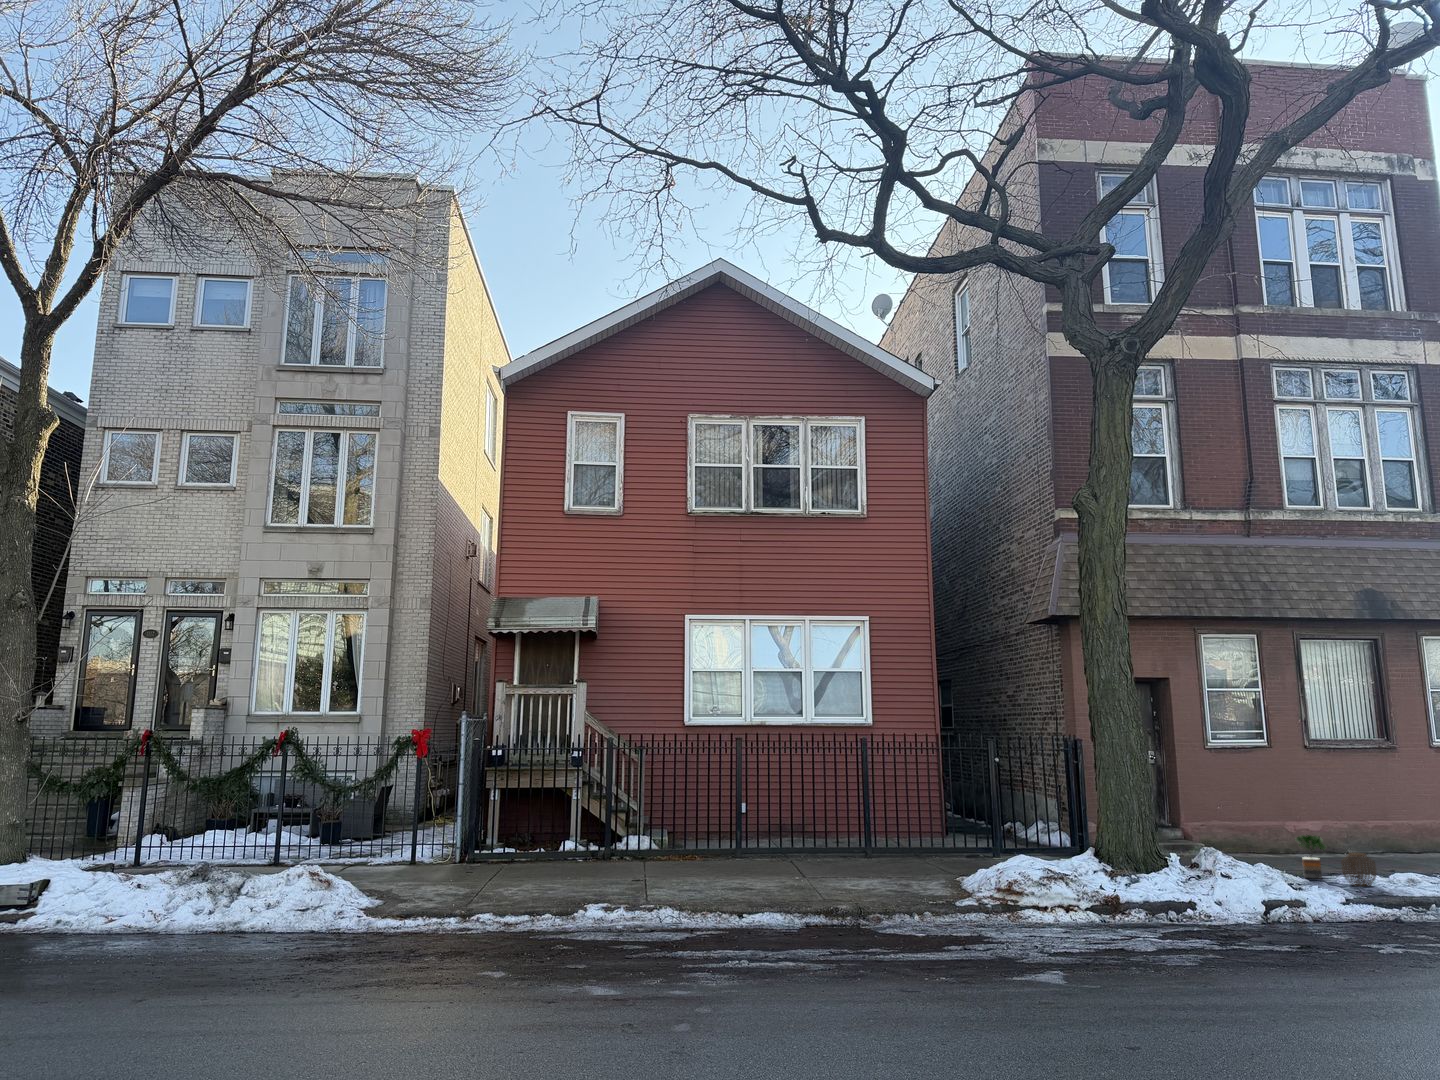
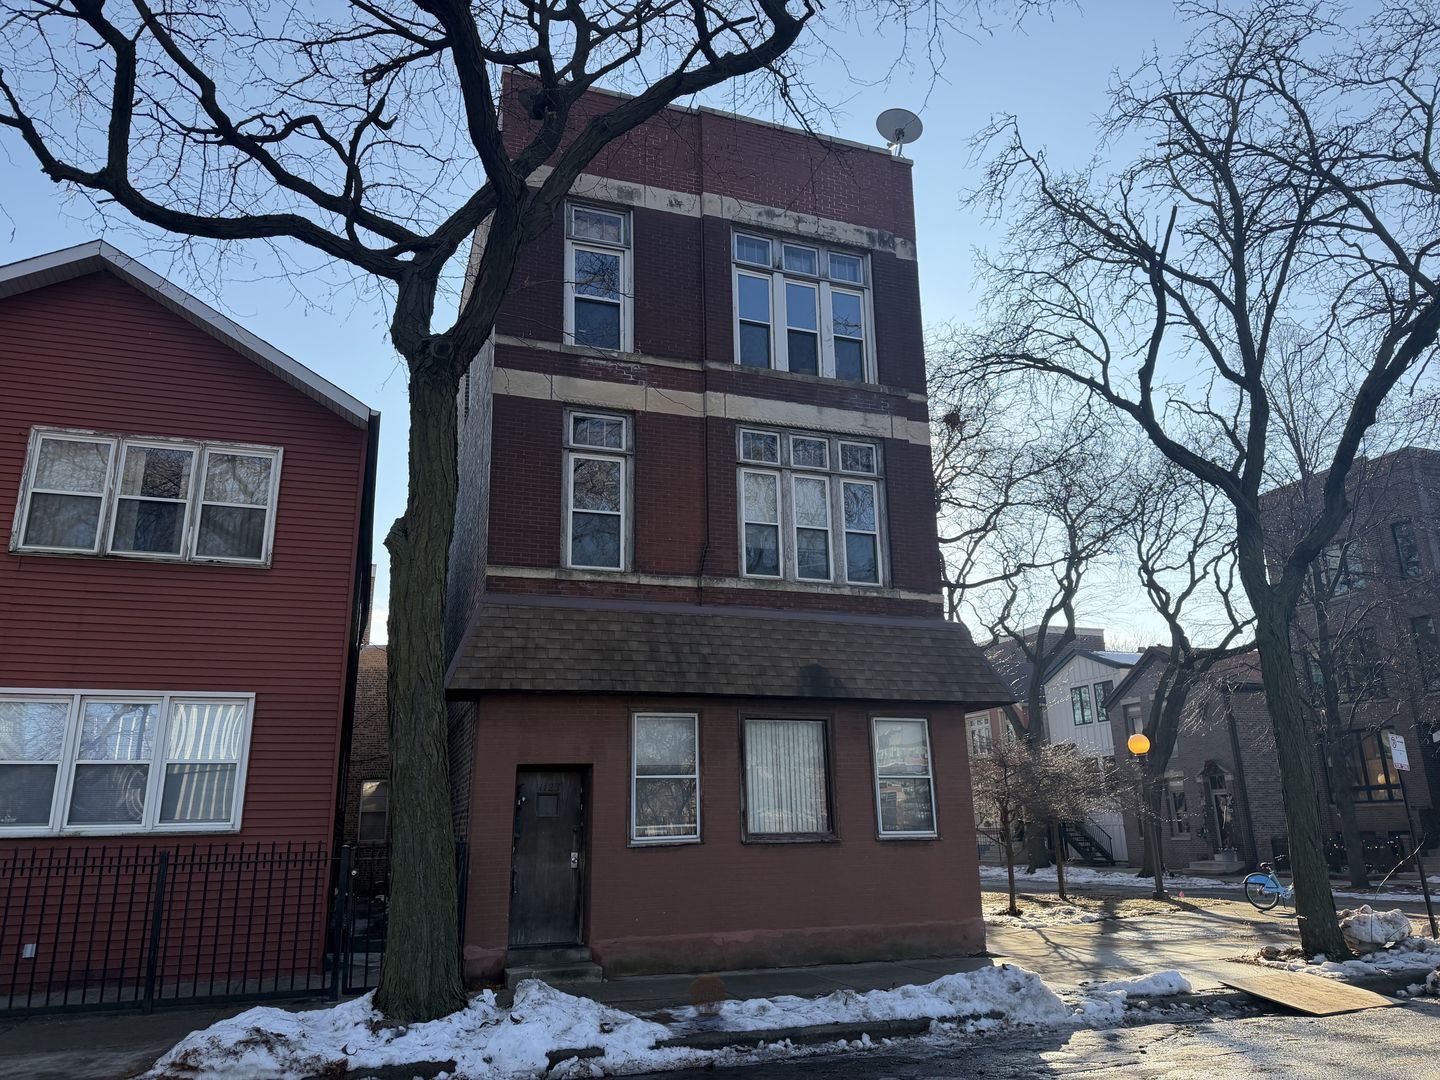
potted tree: present [1296,835,1326,878] -> none [659,951,692,1005]

